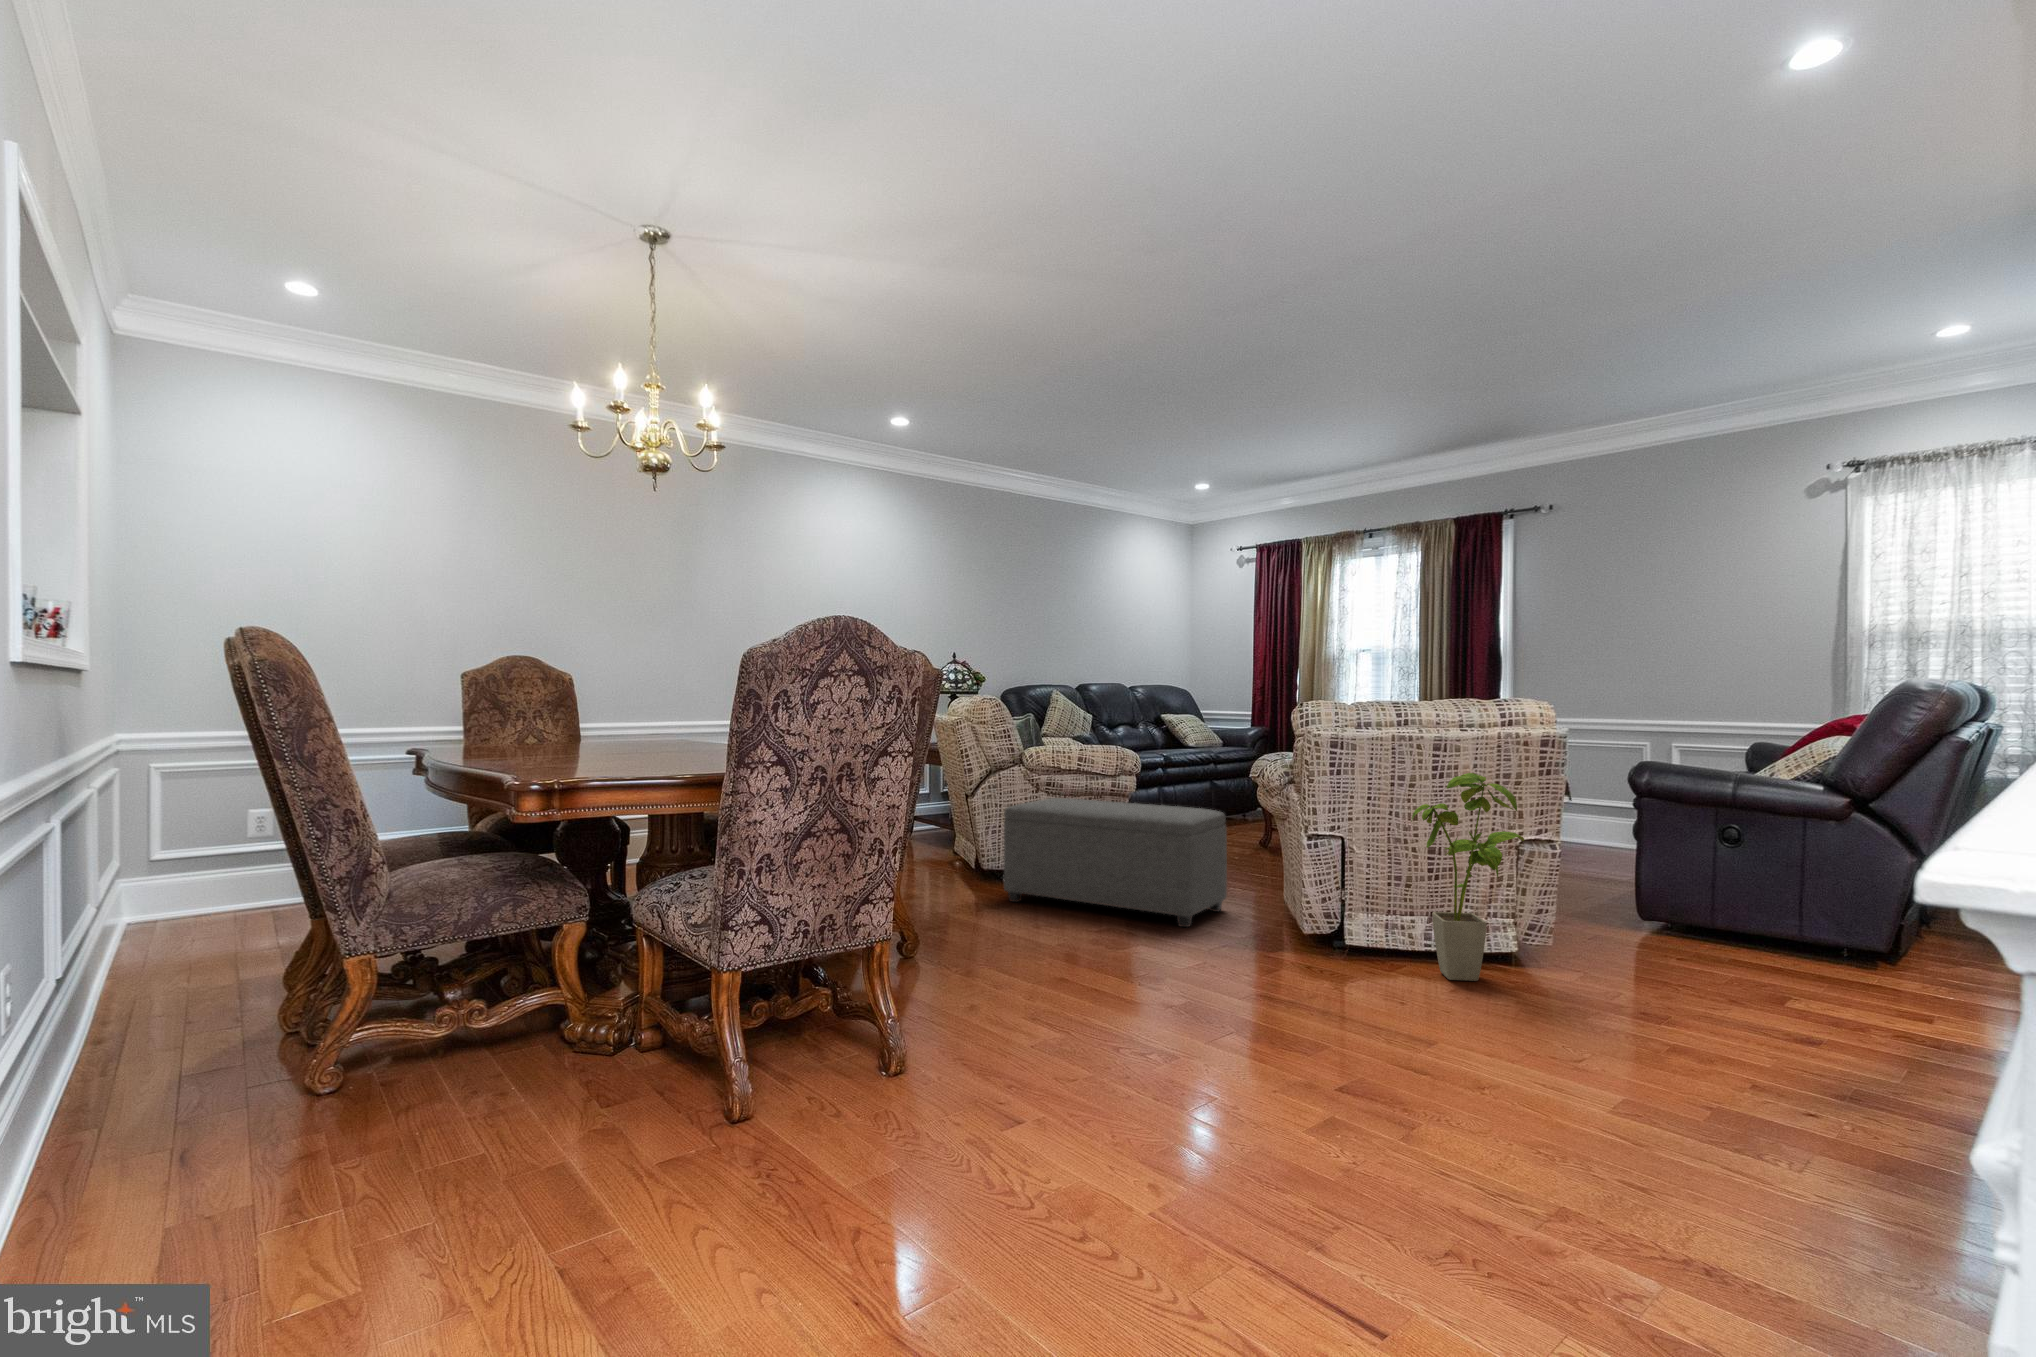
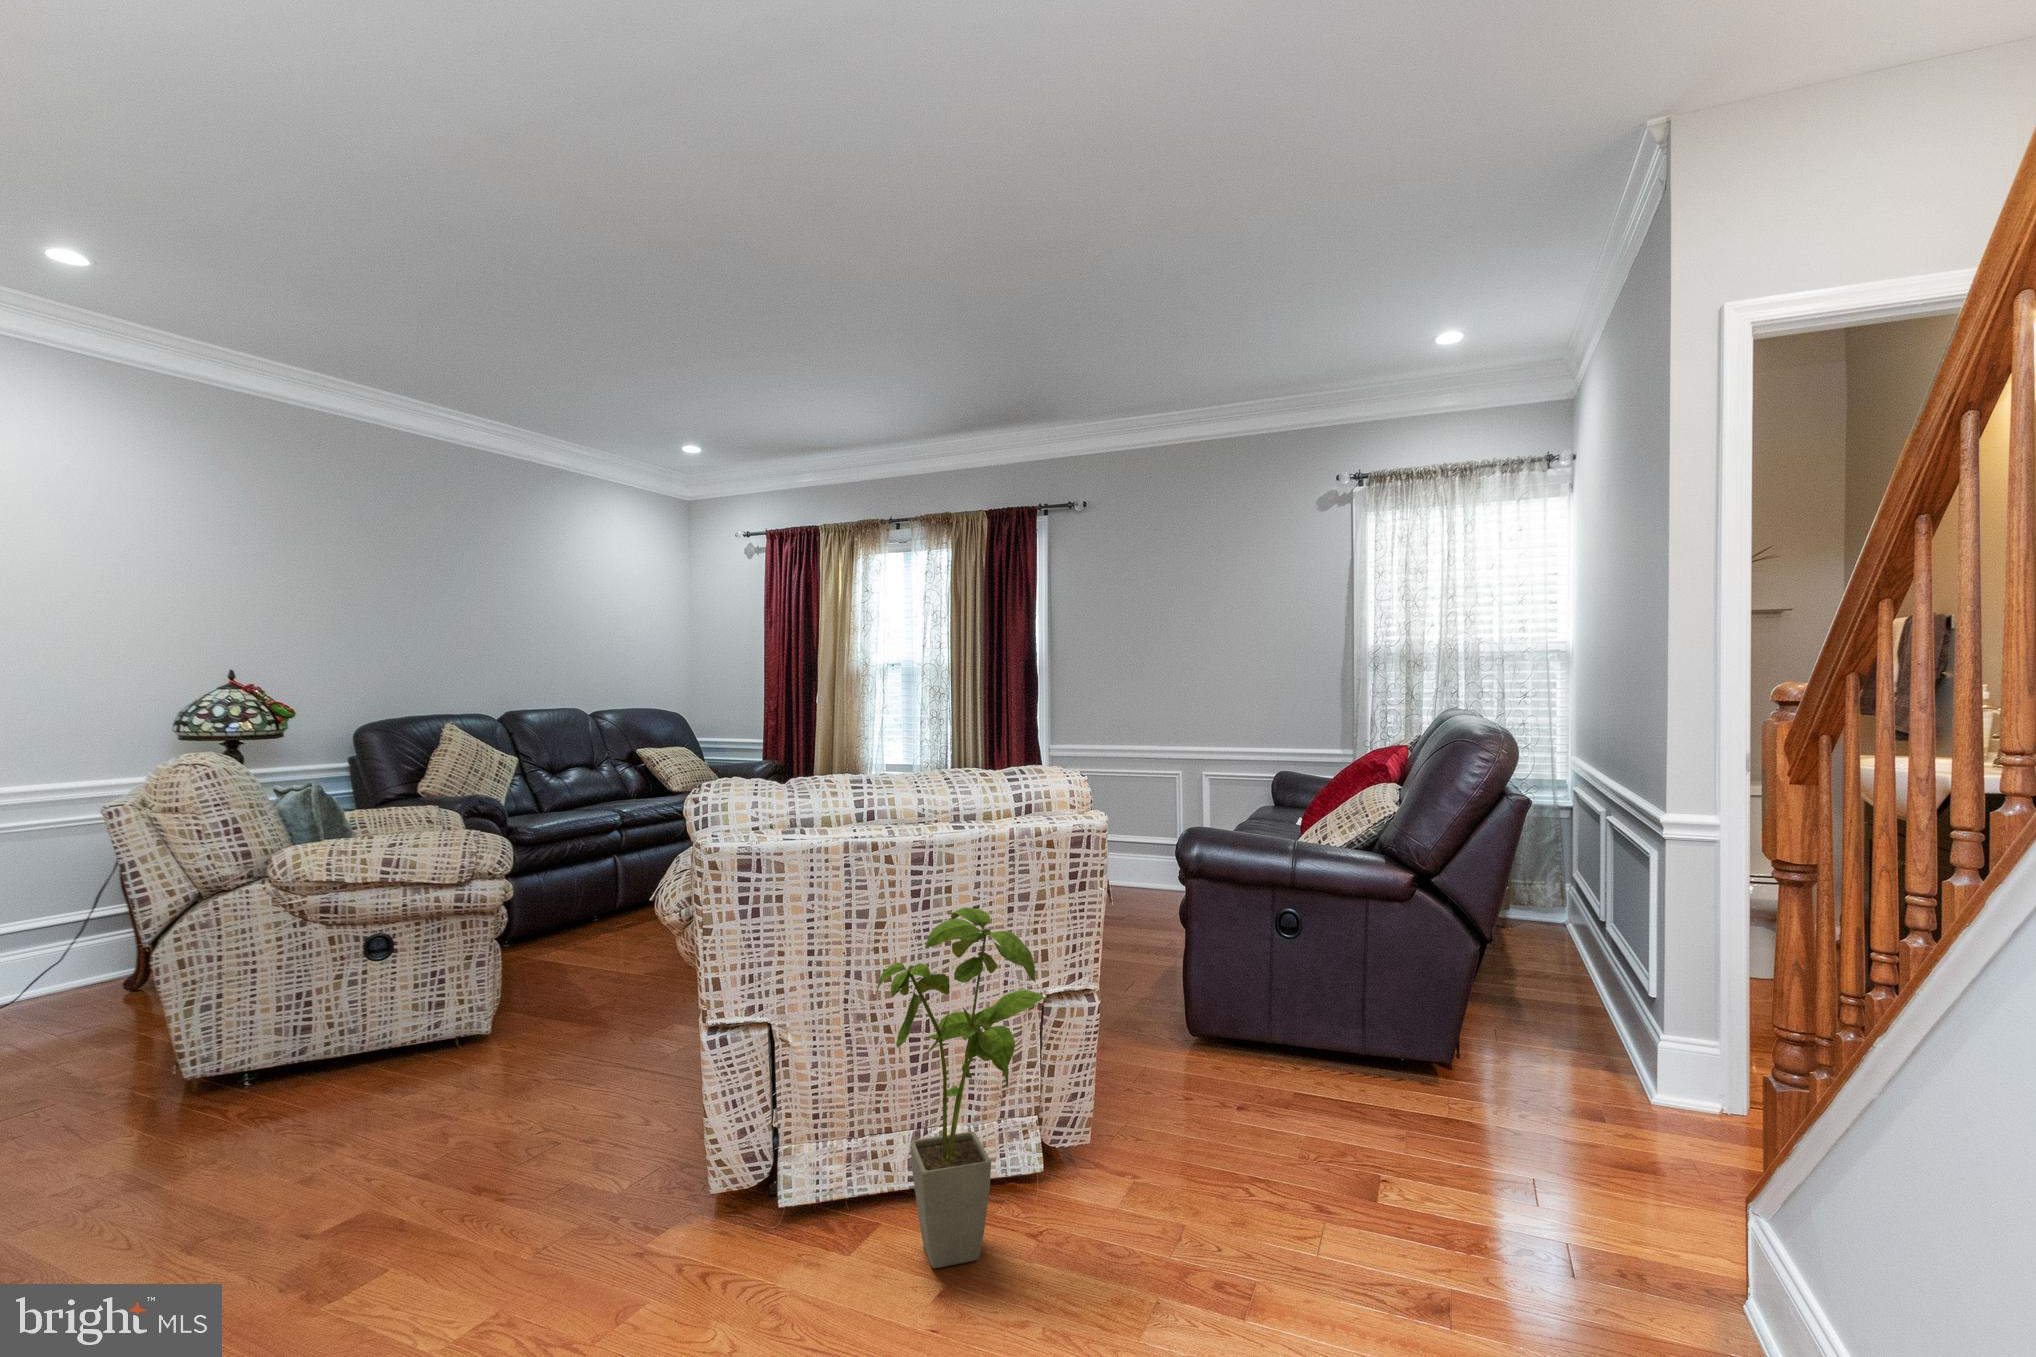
ottoman: present [1004,798,1227,927] -> none [172,941,619,1187]

